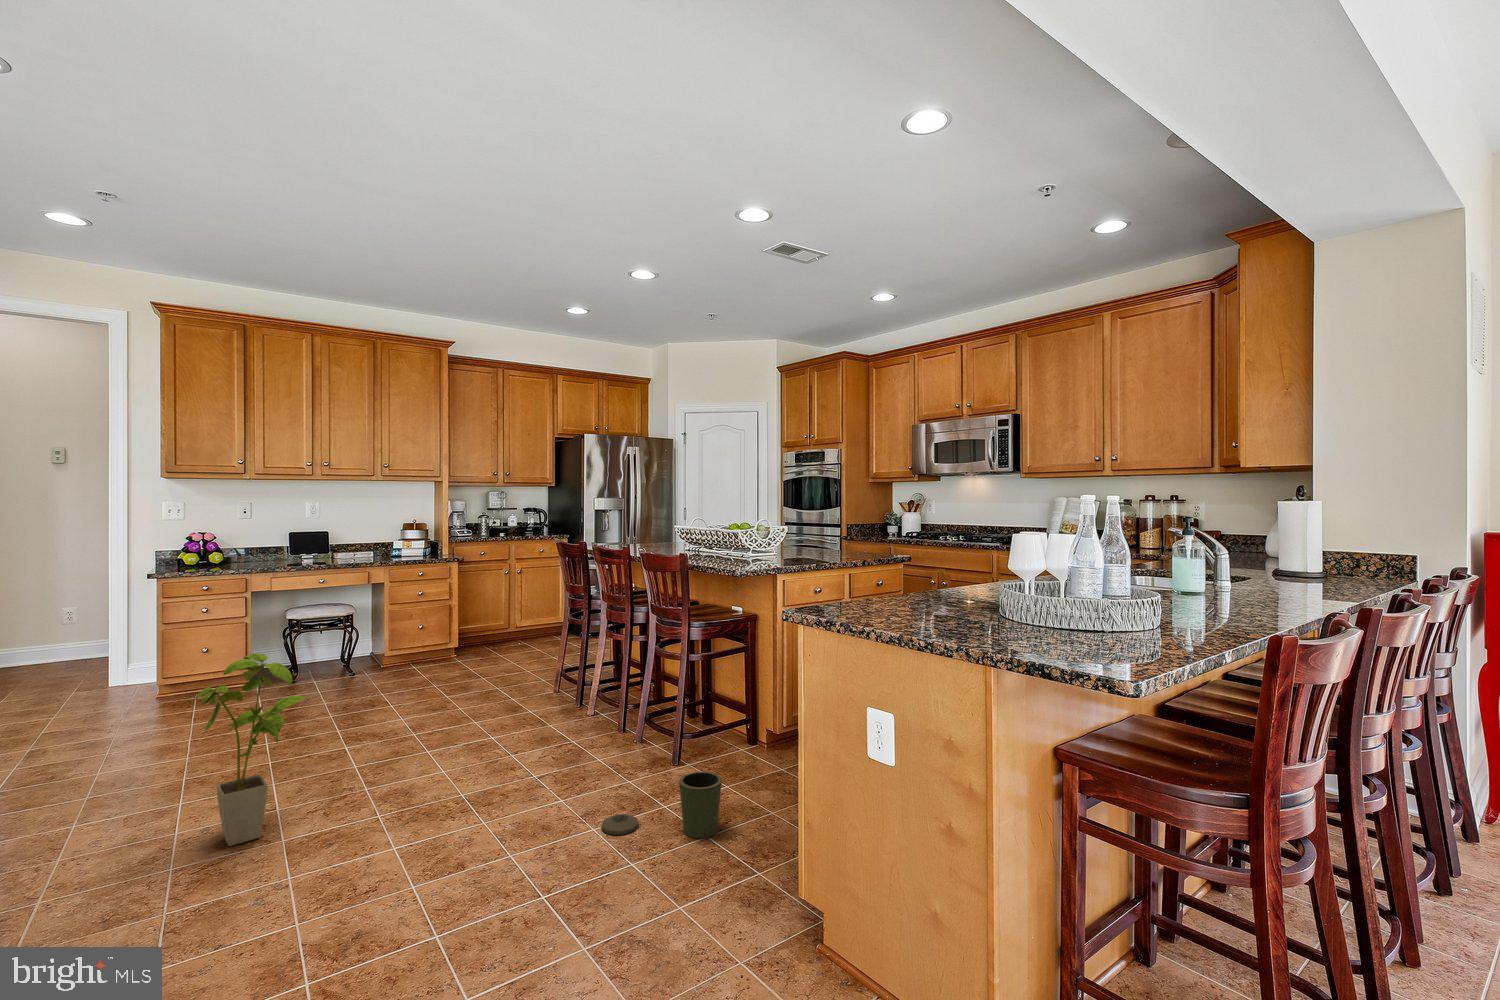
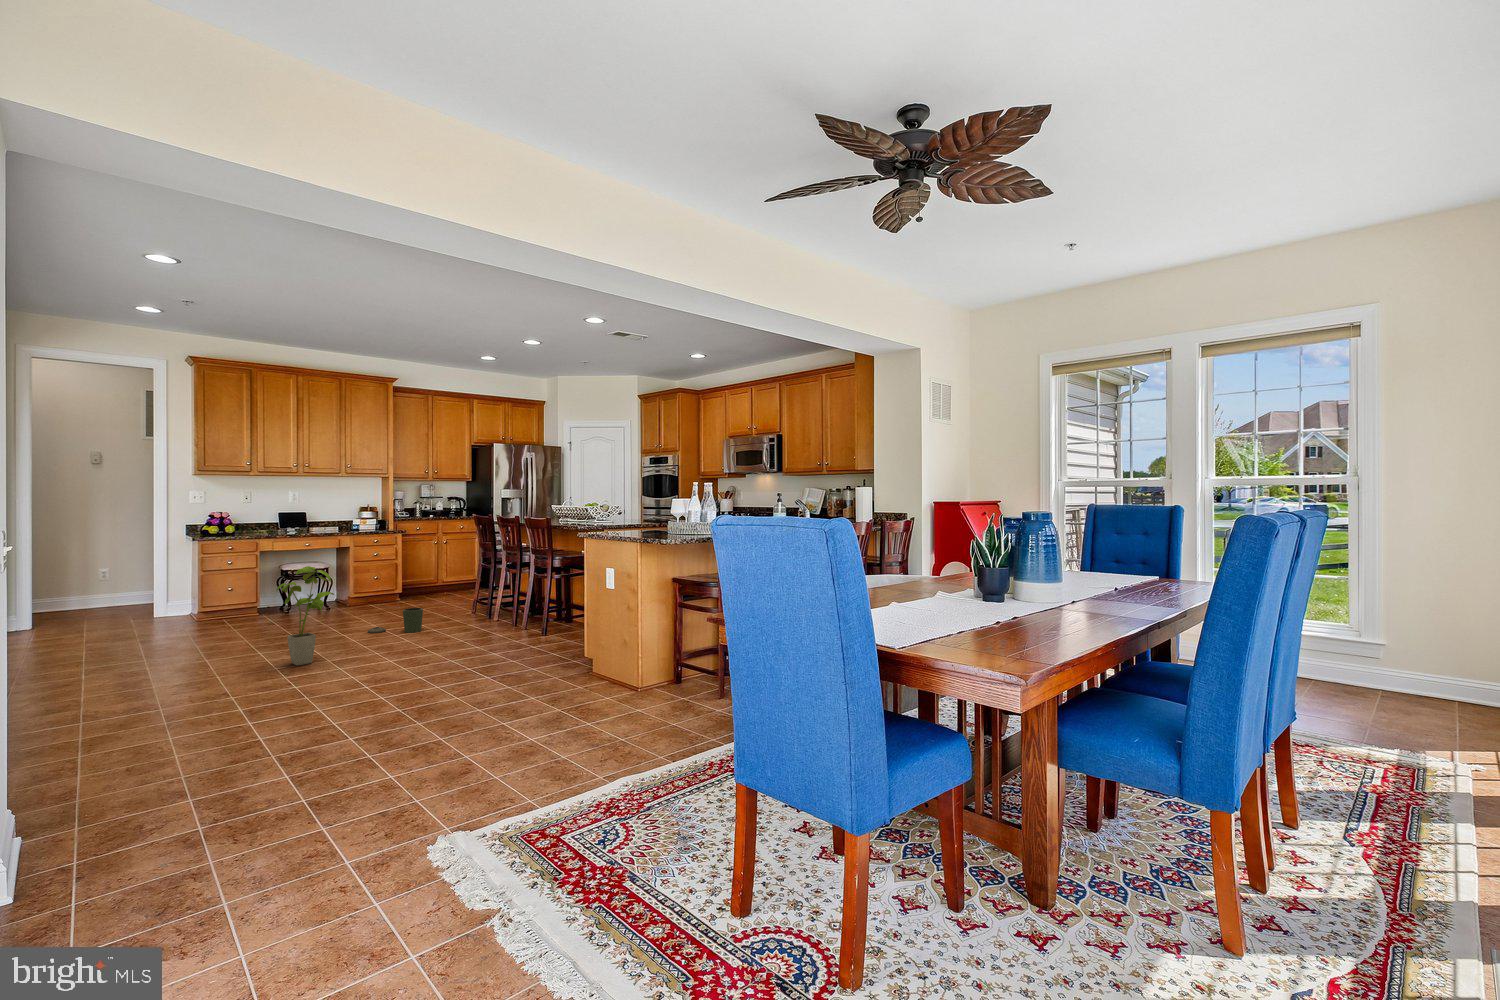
trash can: present [601,772,722,838] -> present [368,608,423,633]

